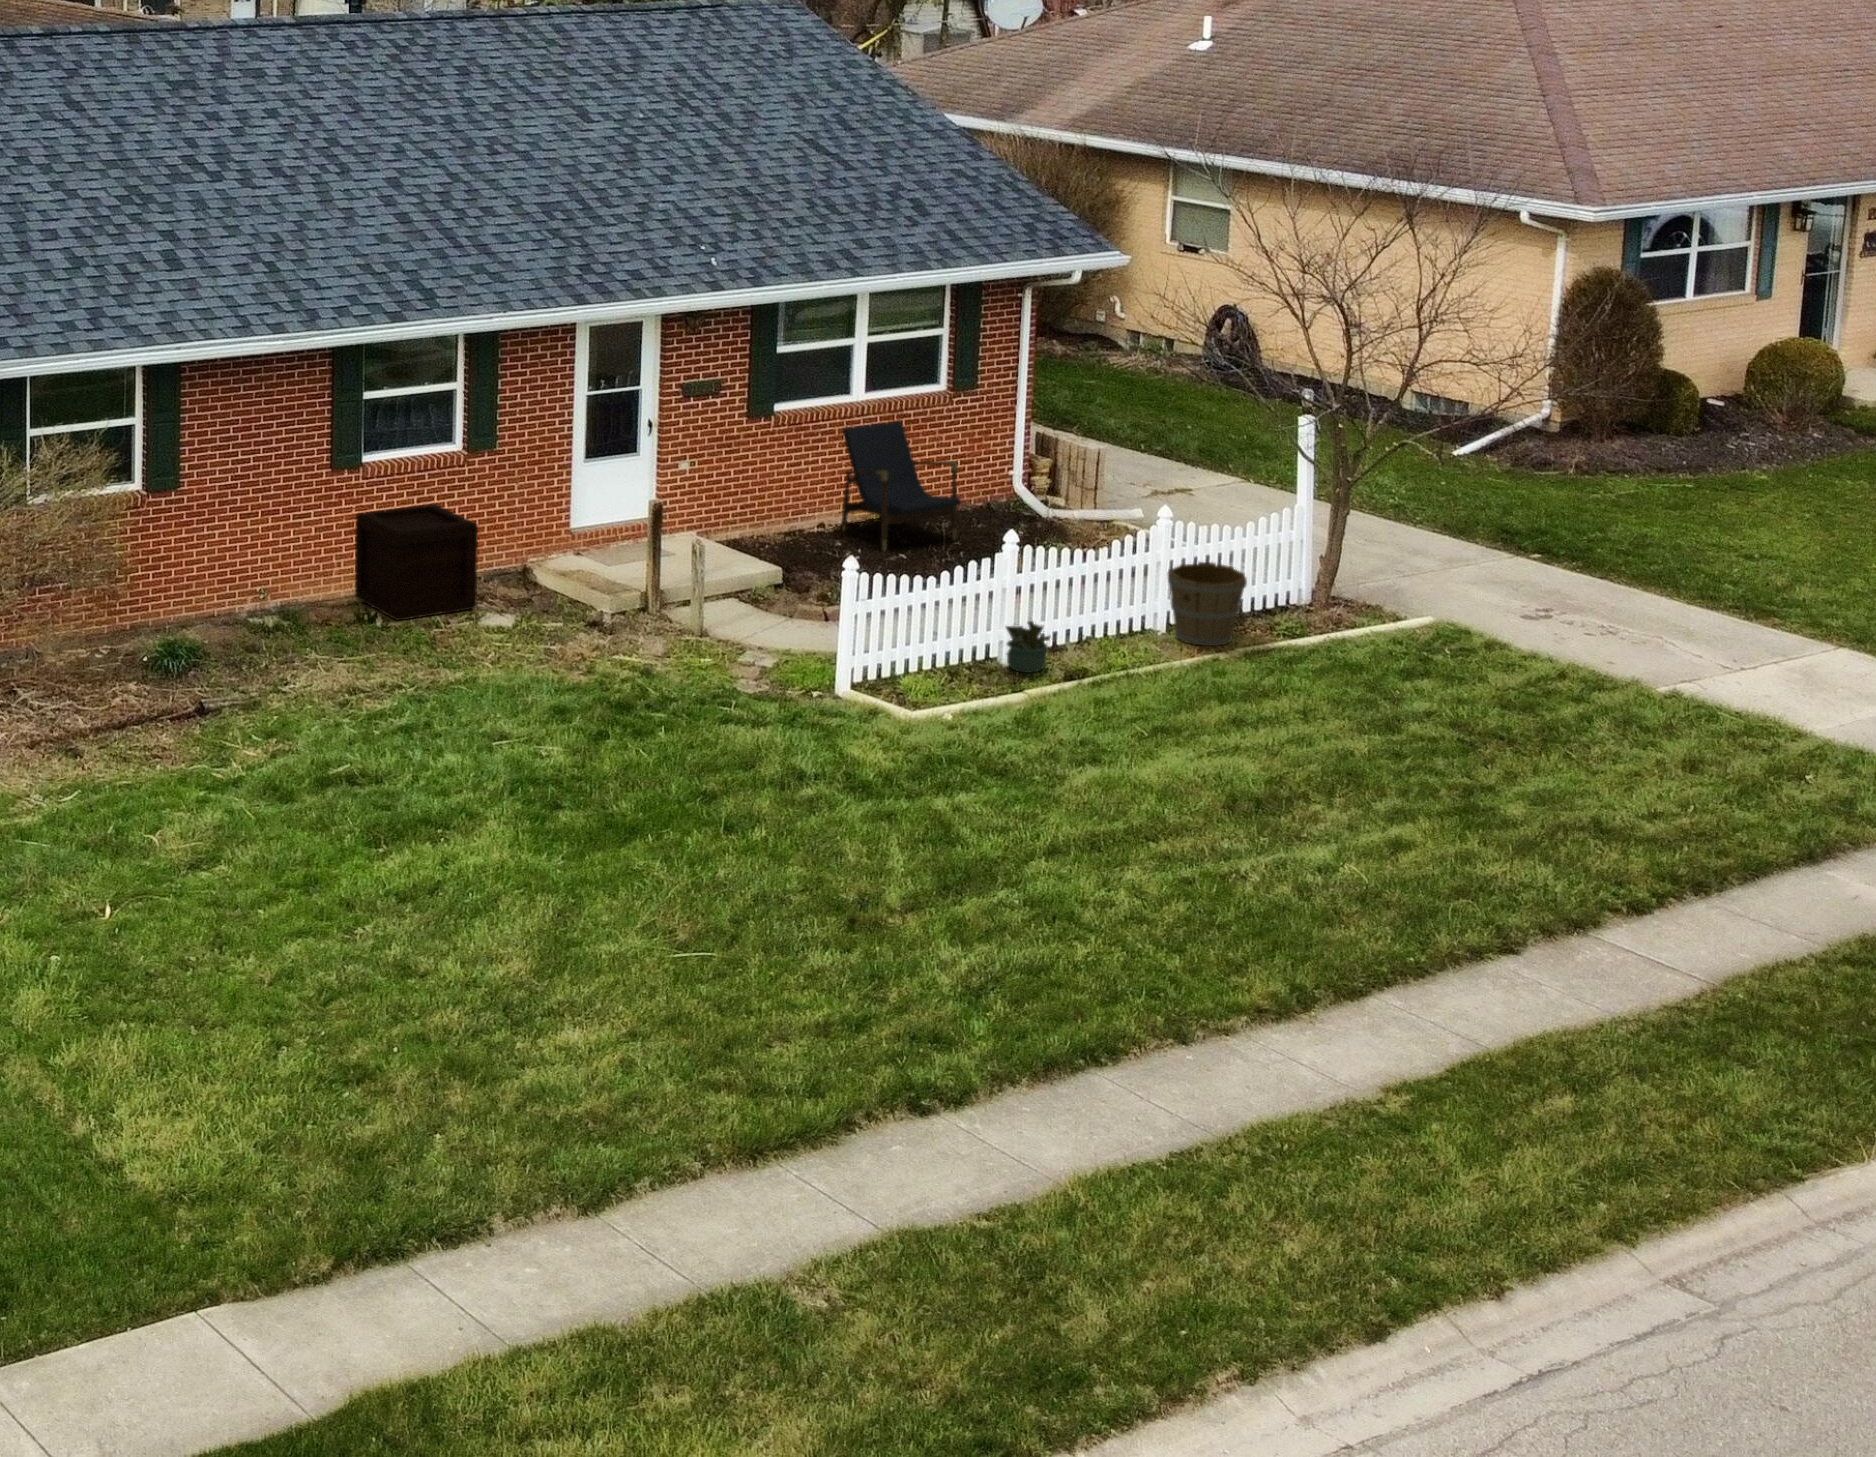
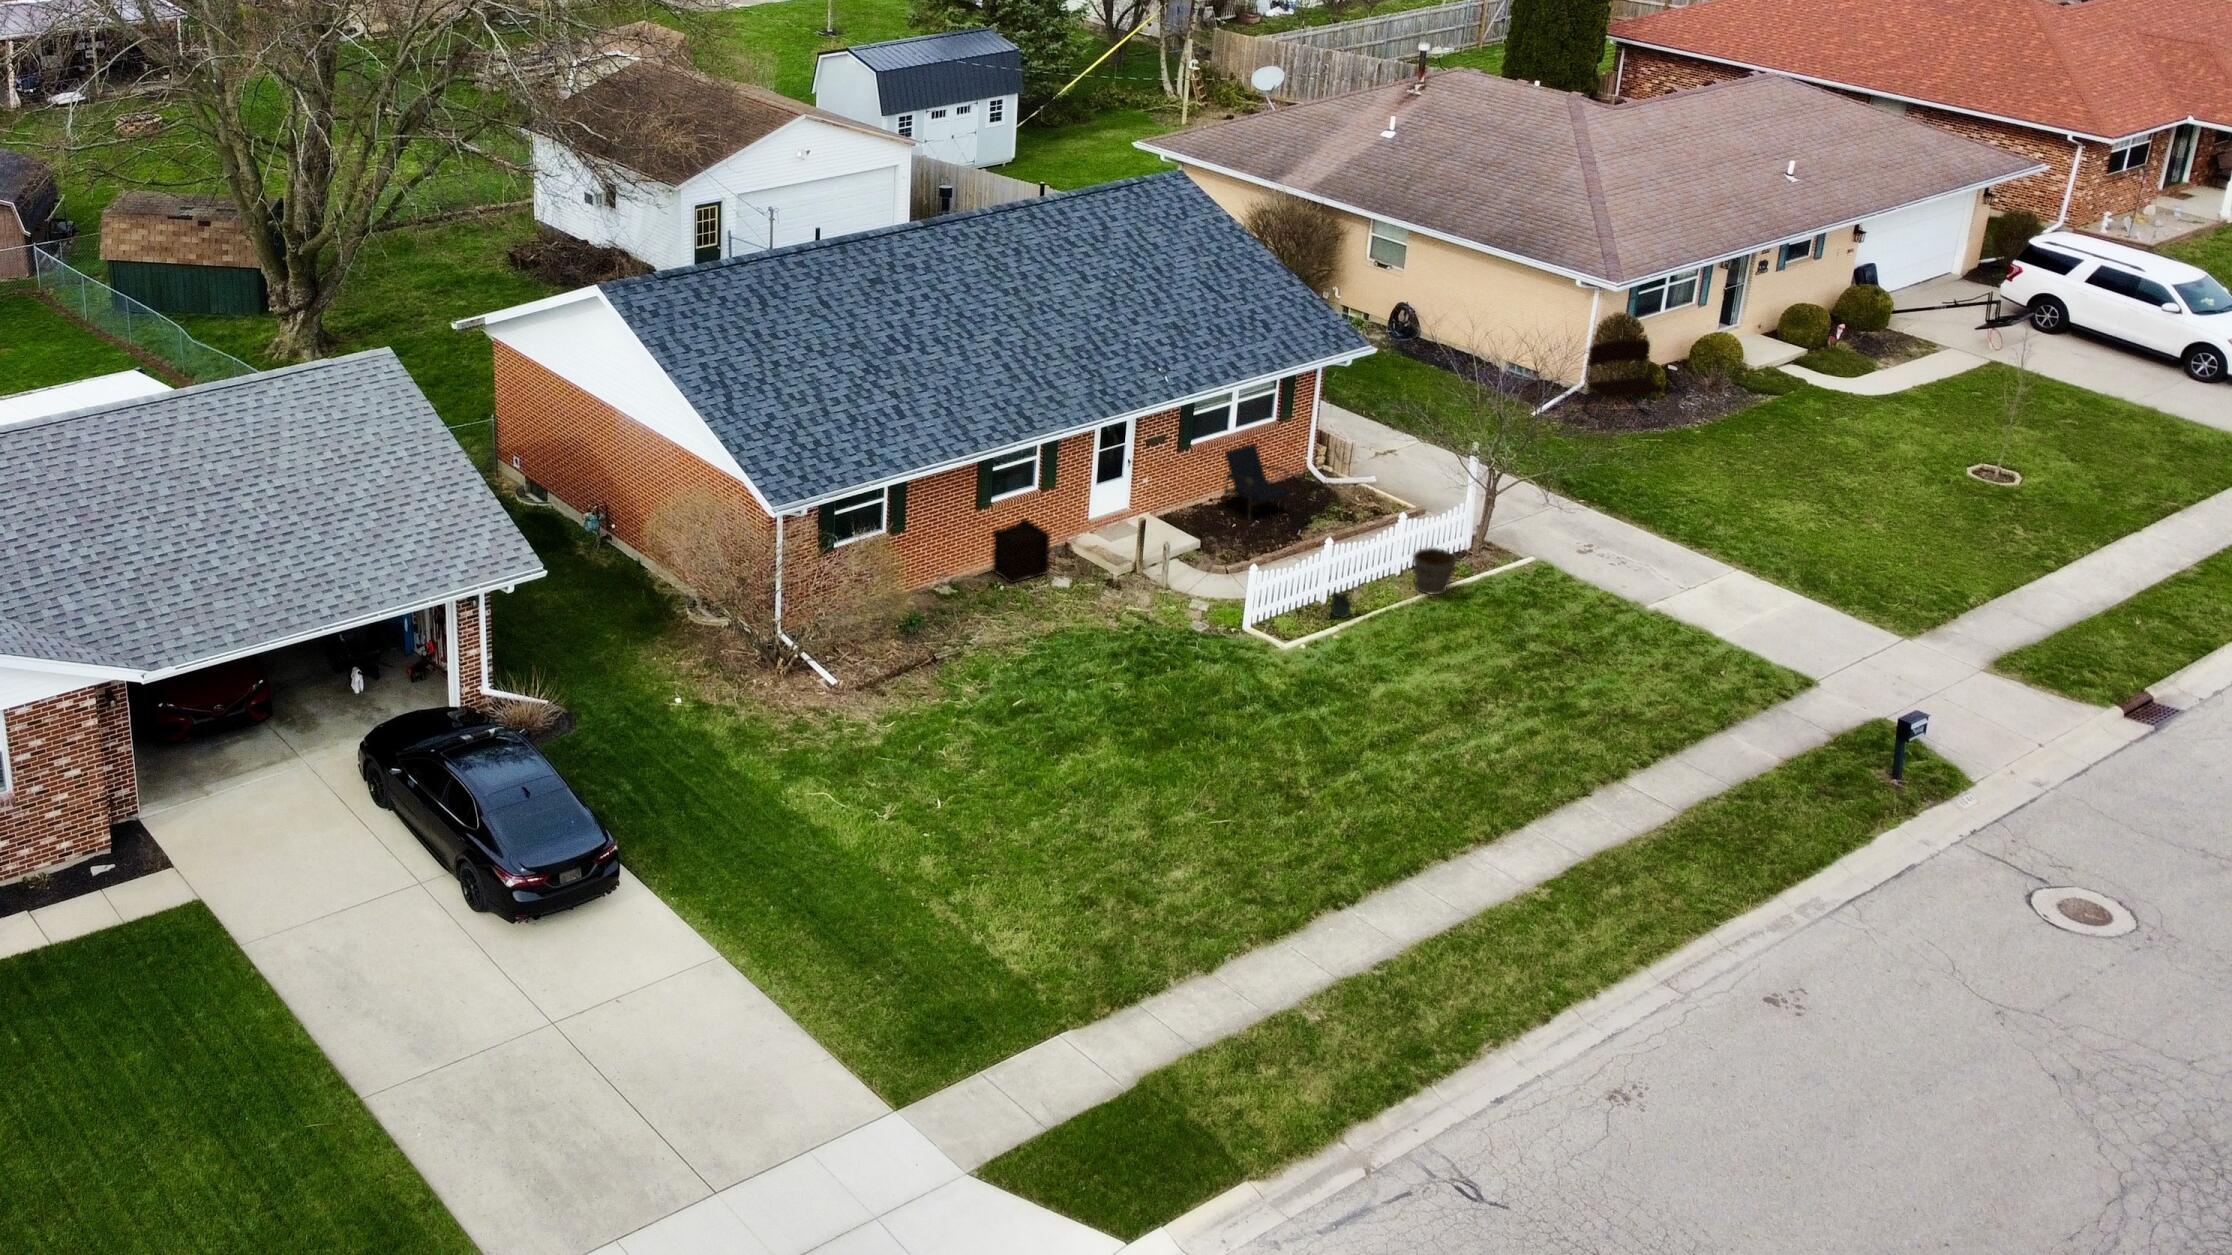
bench: none [1486,322,1617,455] -> present [1584,339,1663,420]

